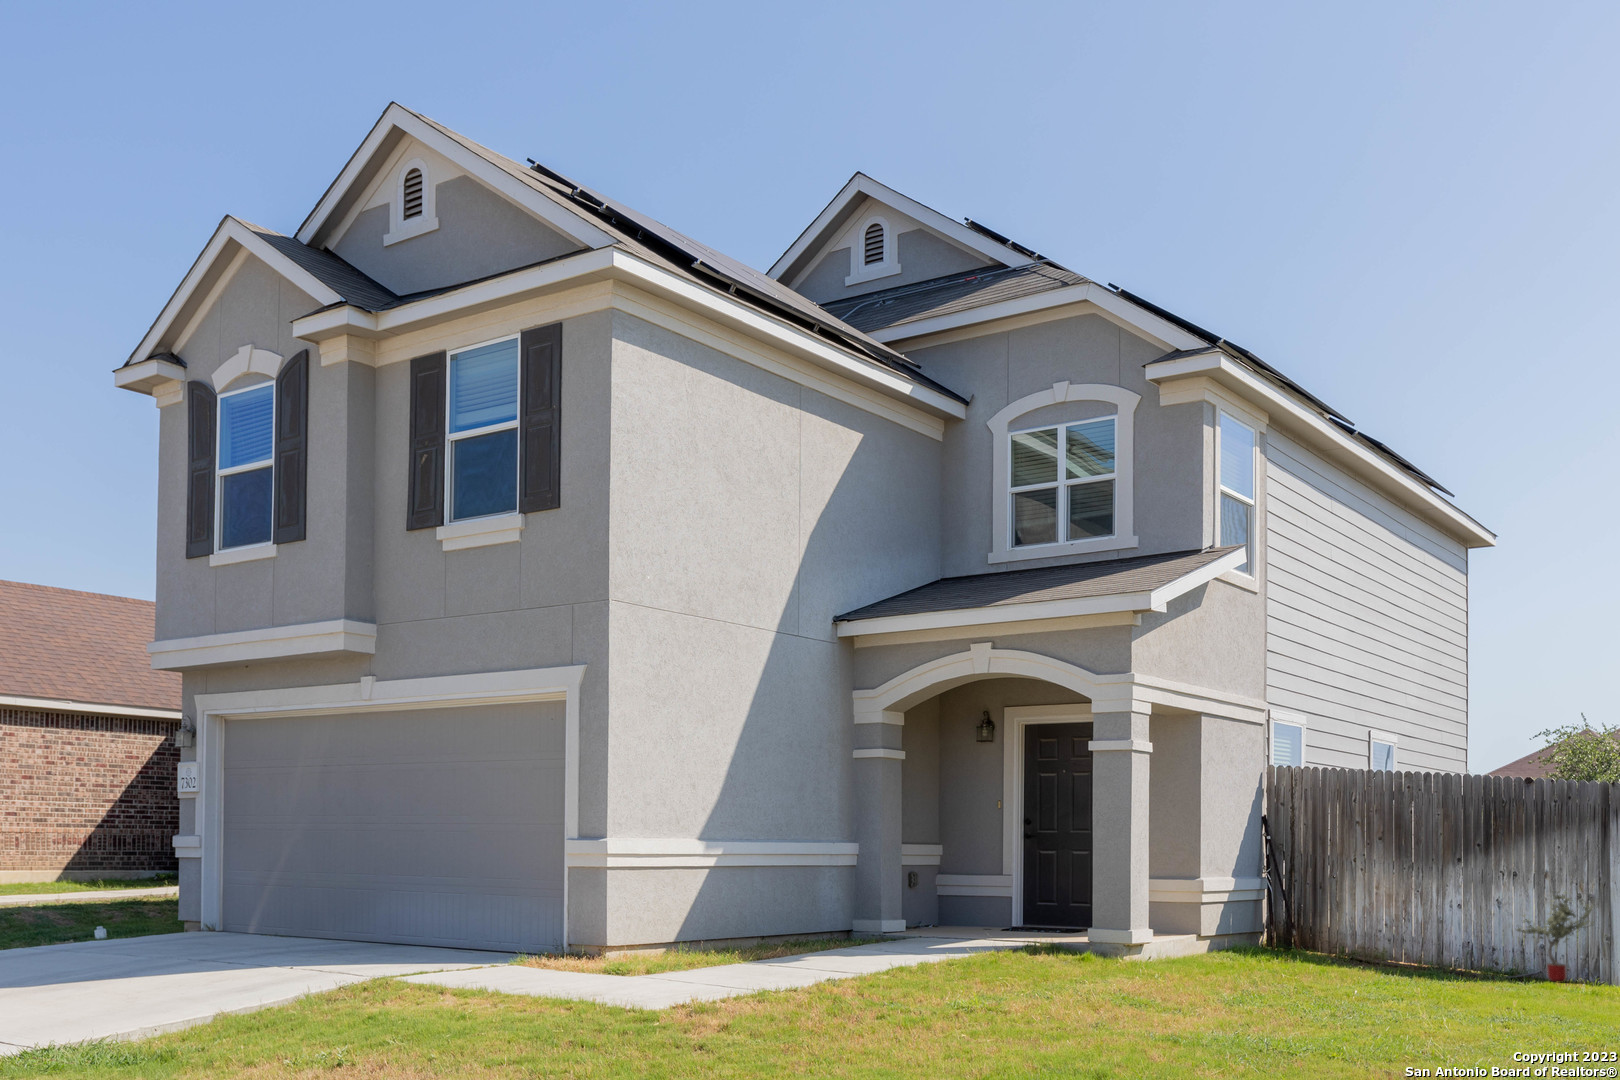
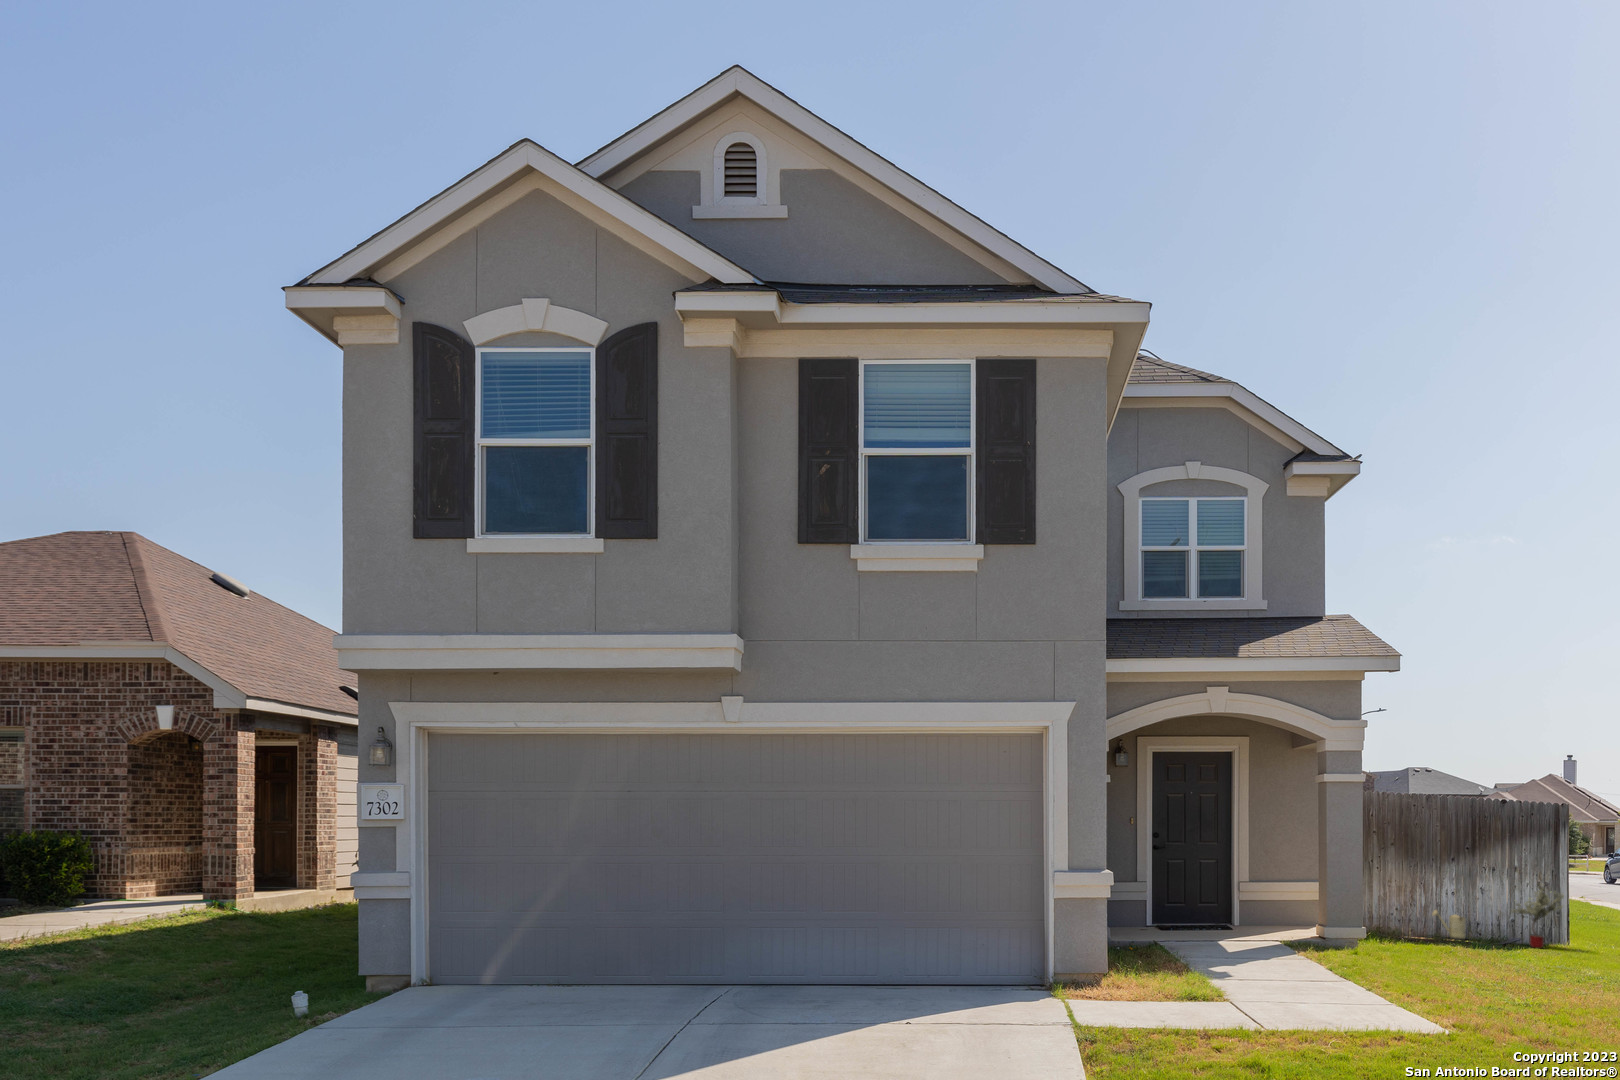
watering can: none [1414,927,1466,970] -> present [1432,910,1466,940]

